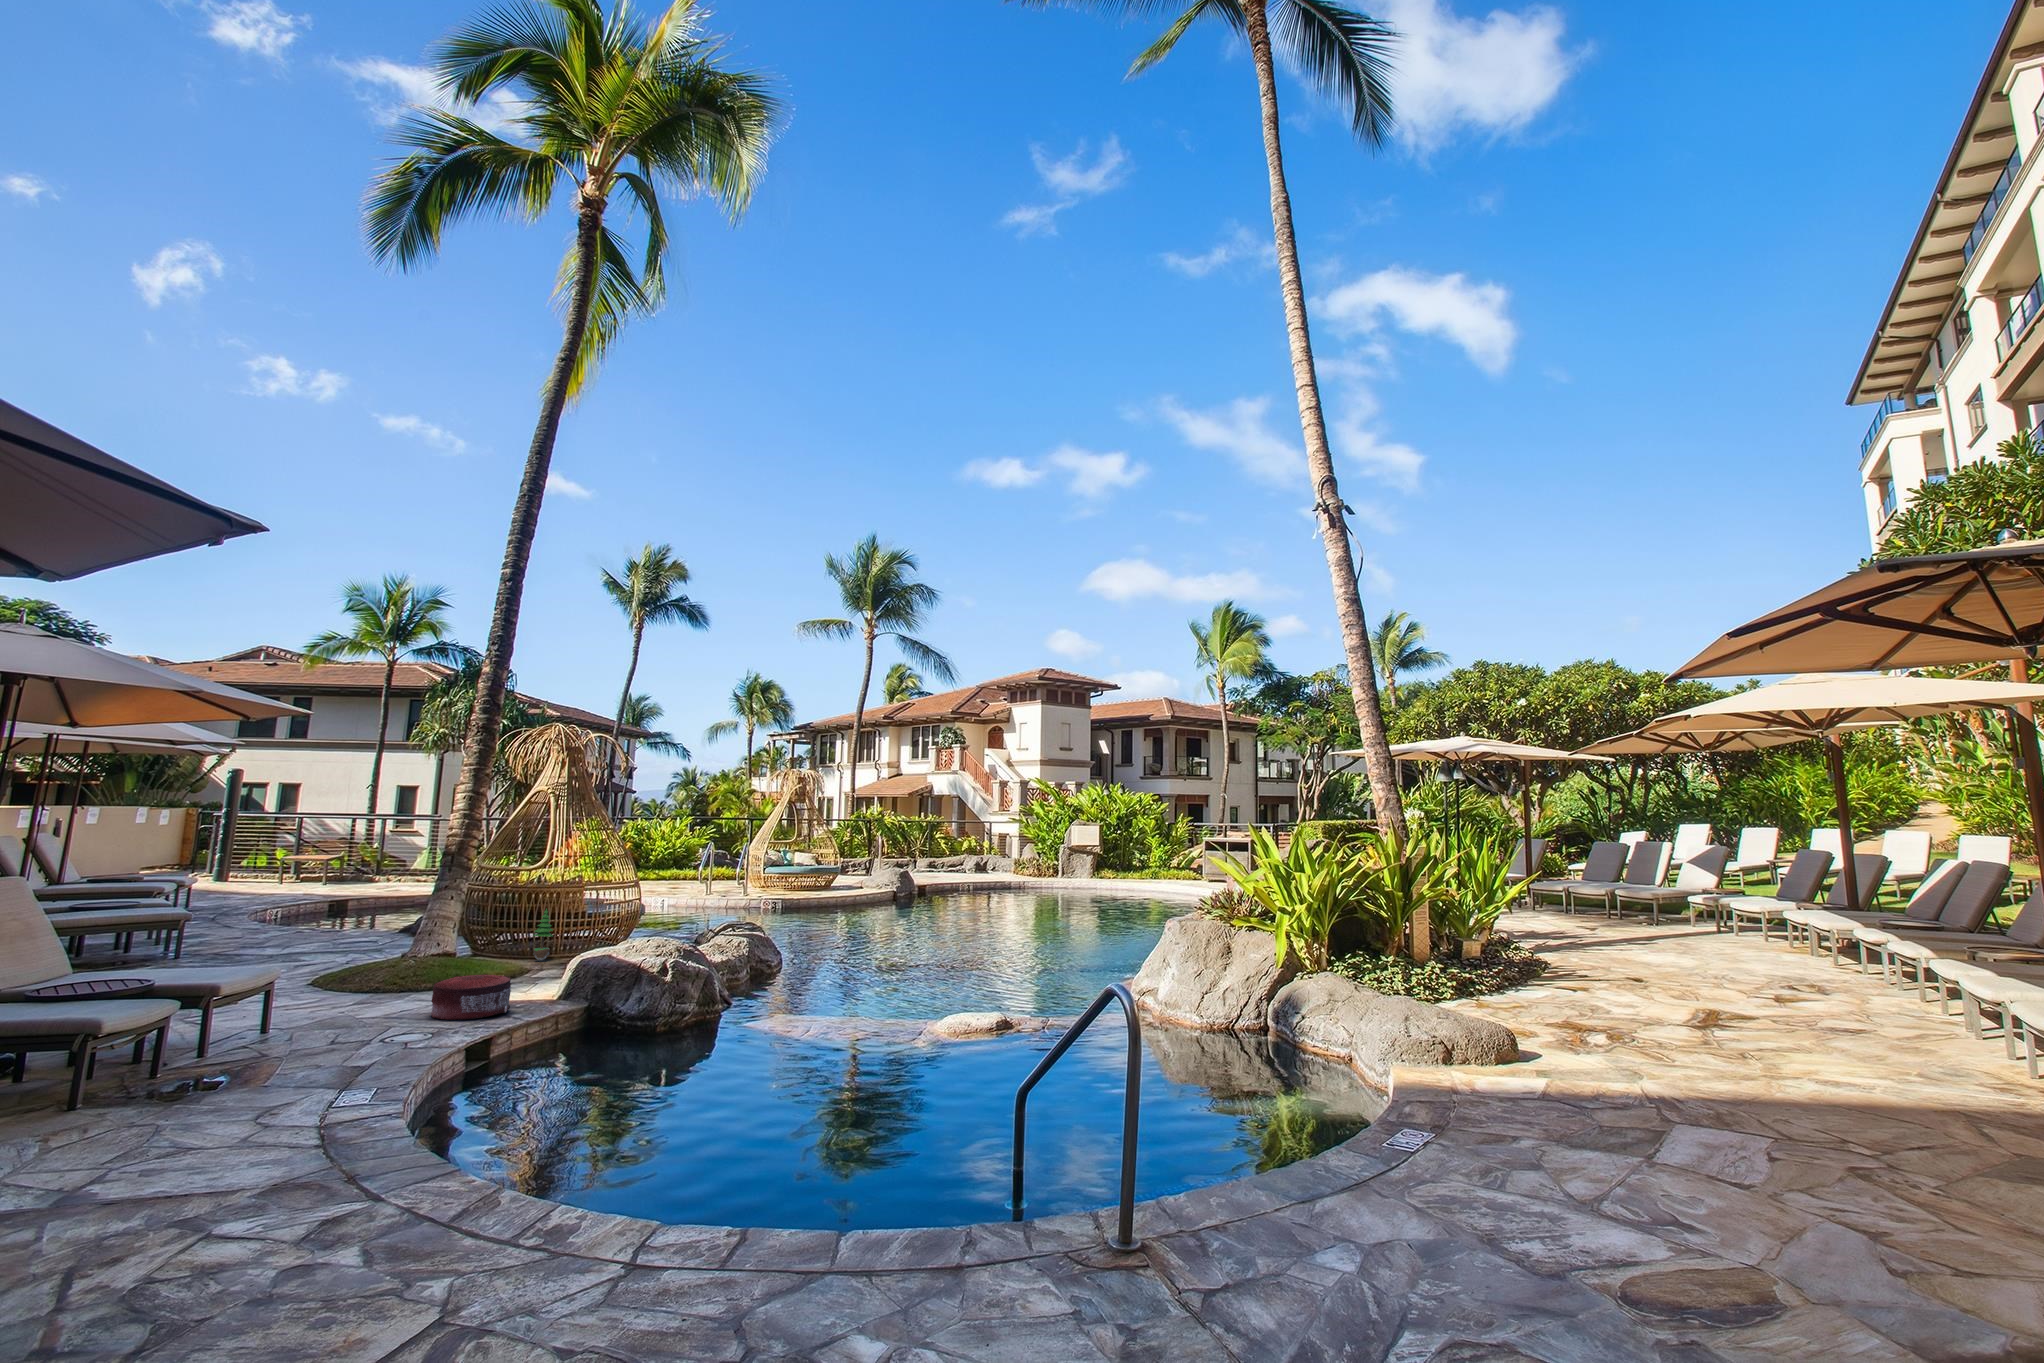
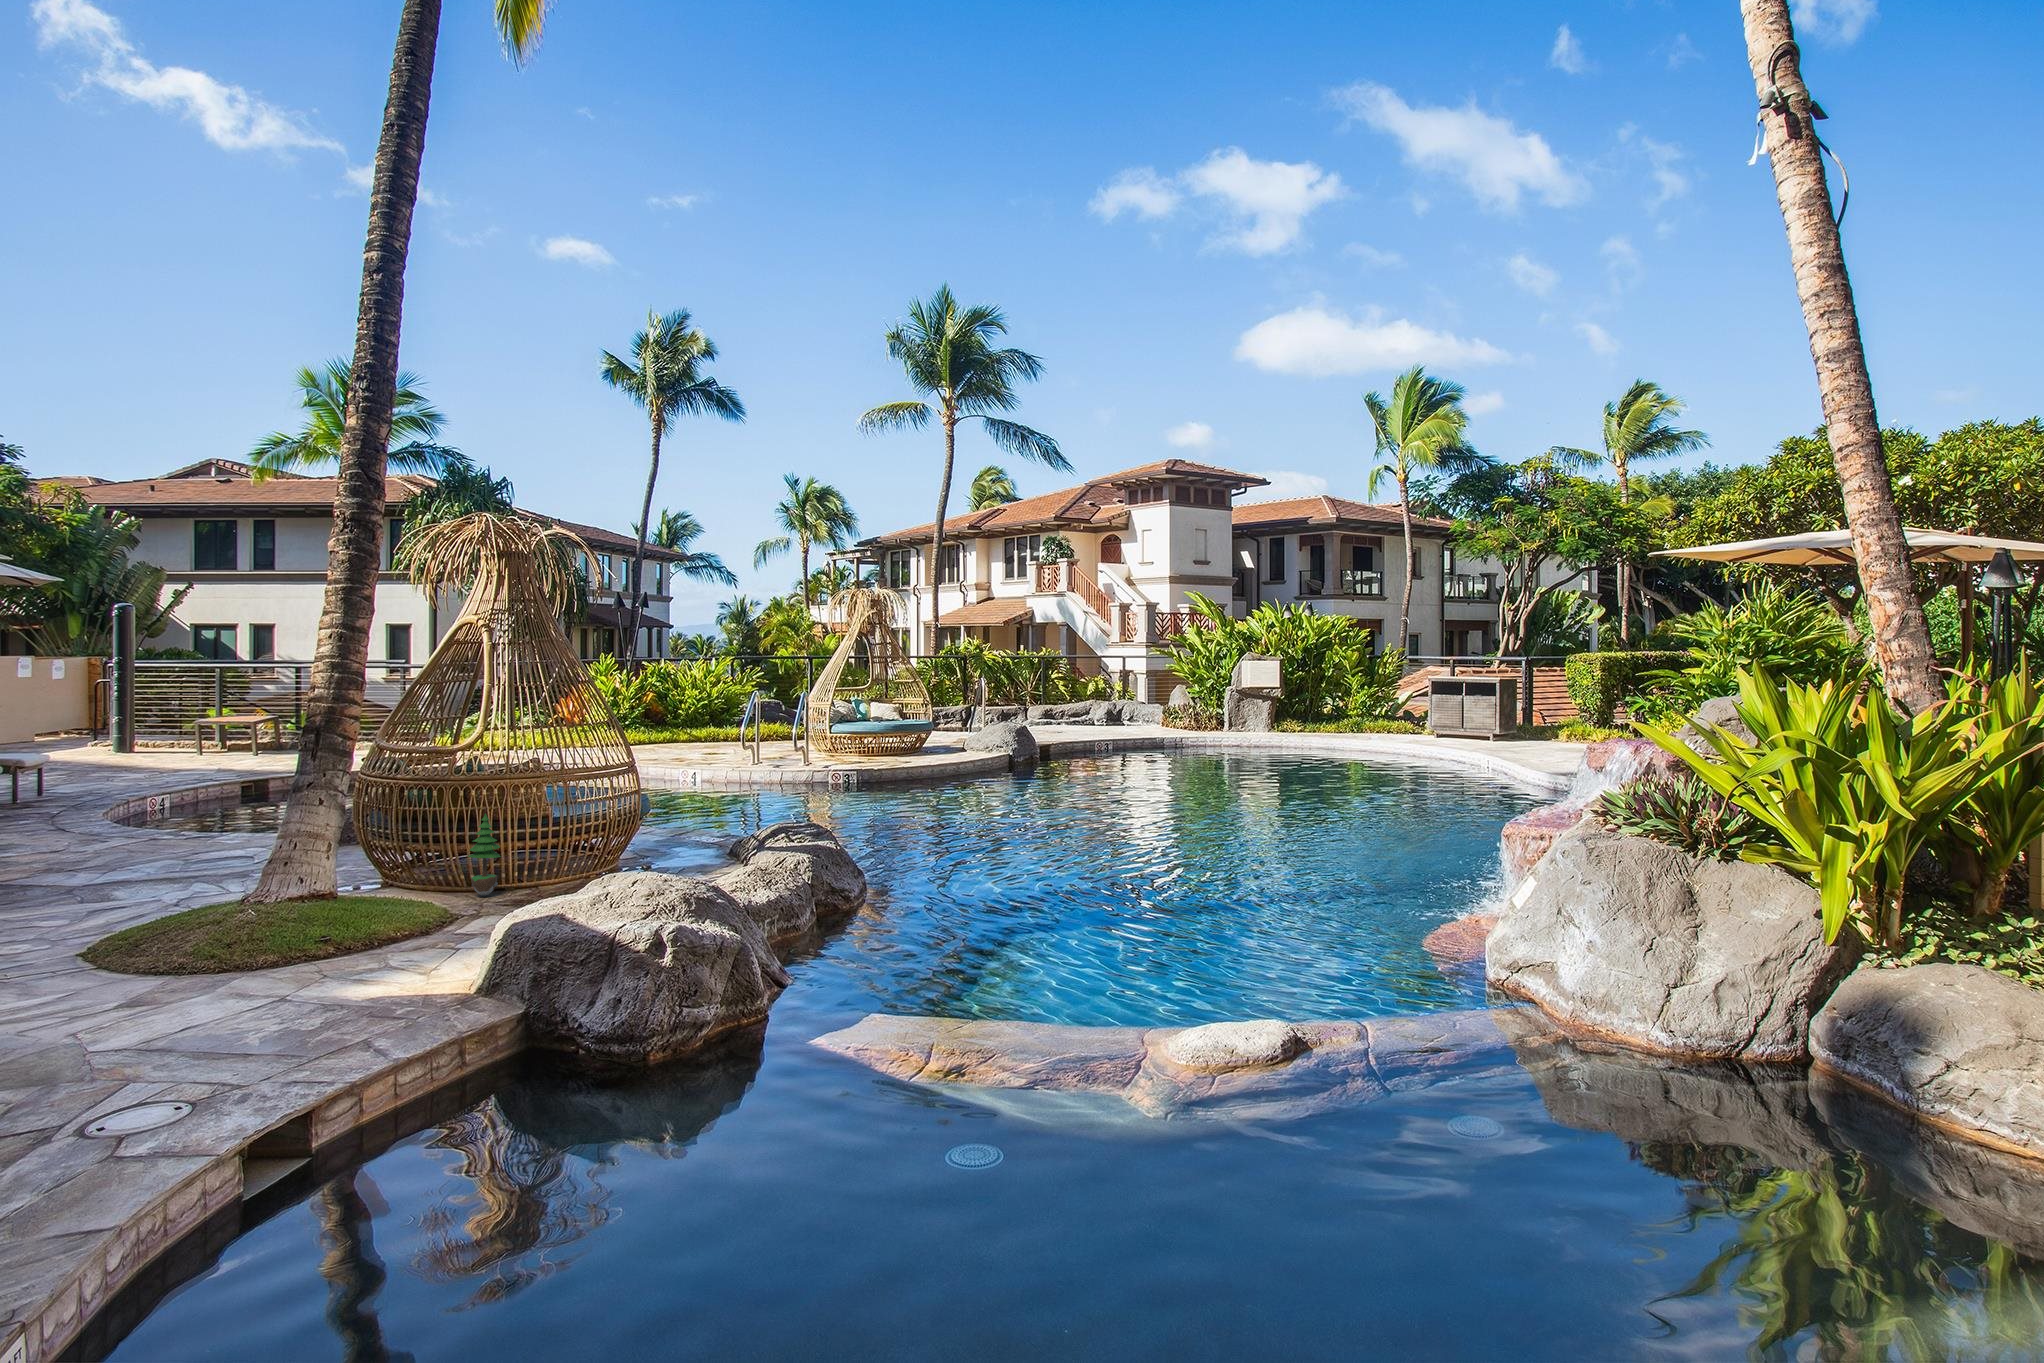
pouf: present [431,974,511,1020] -> none [201,968,368,1071]

